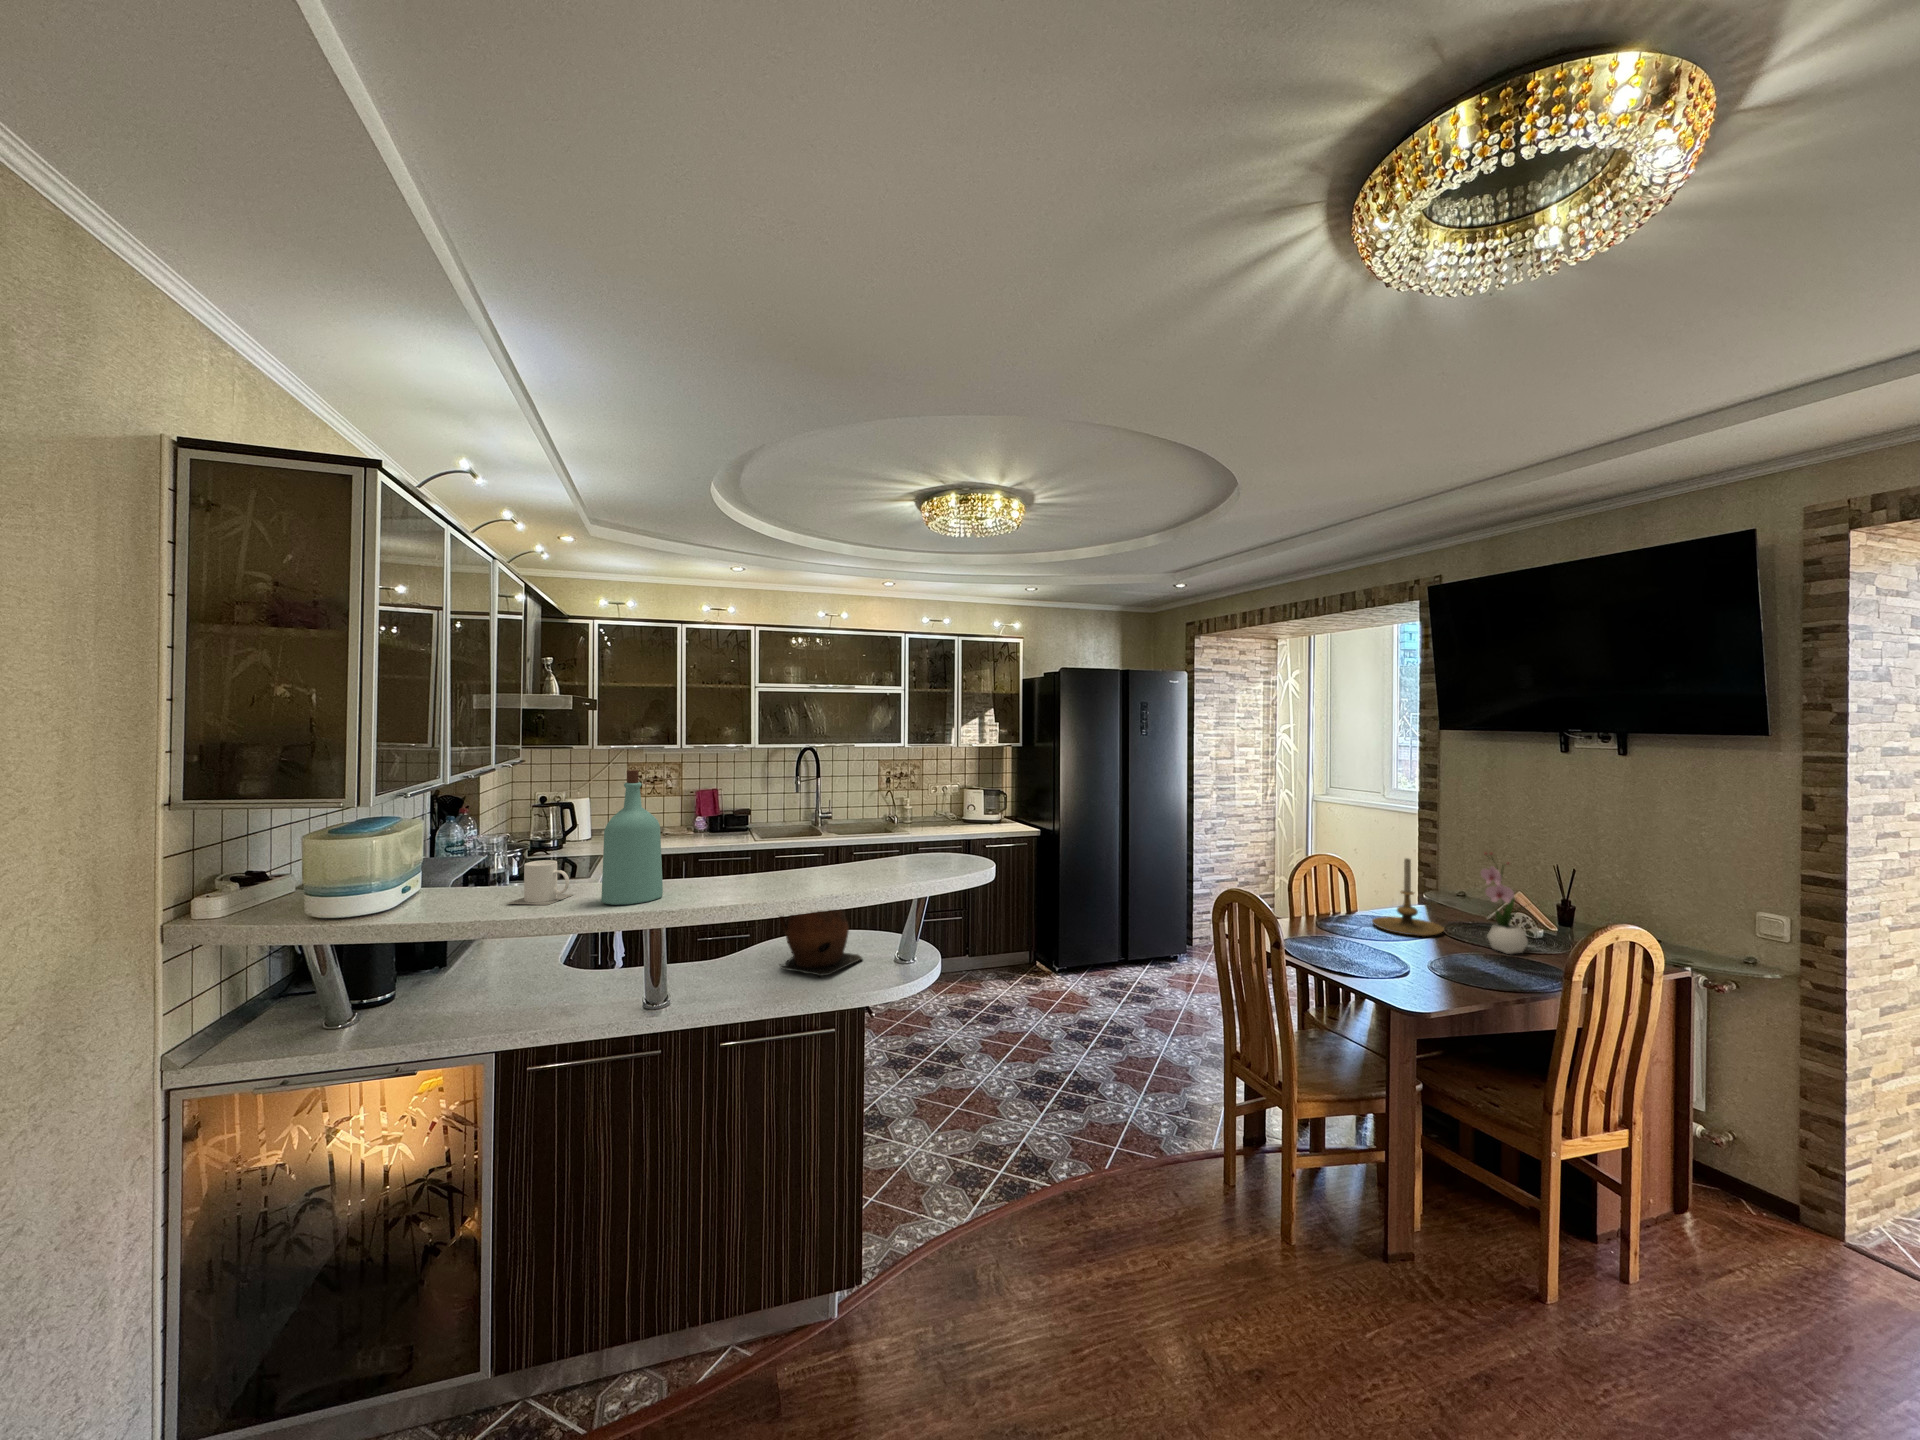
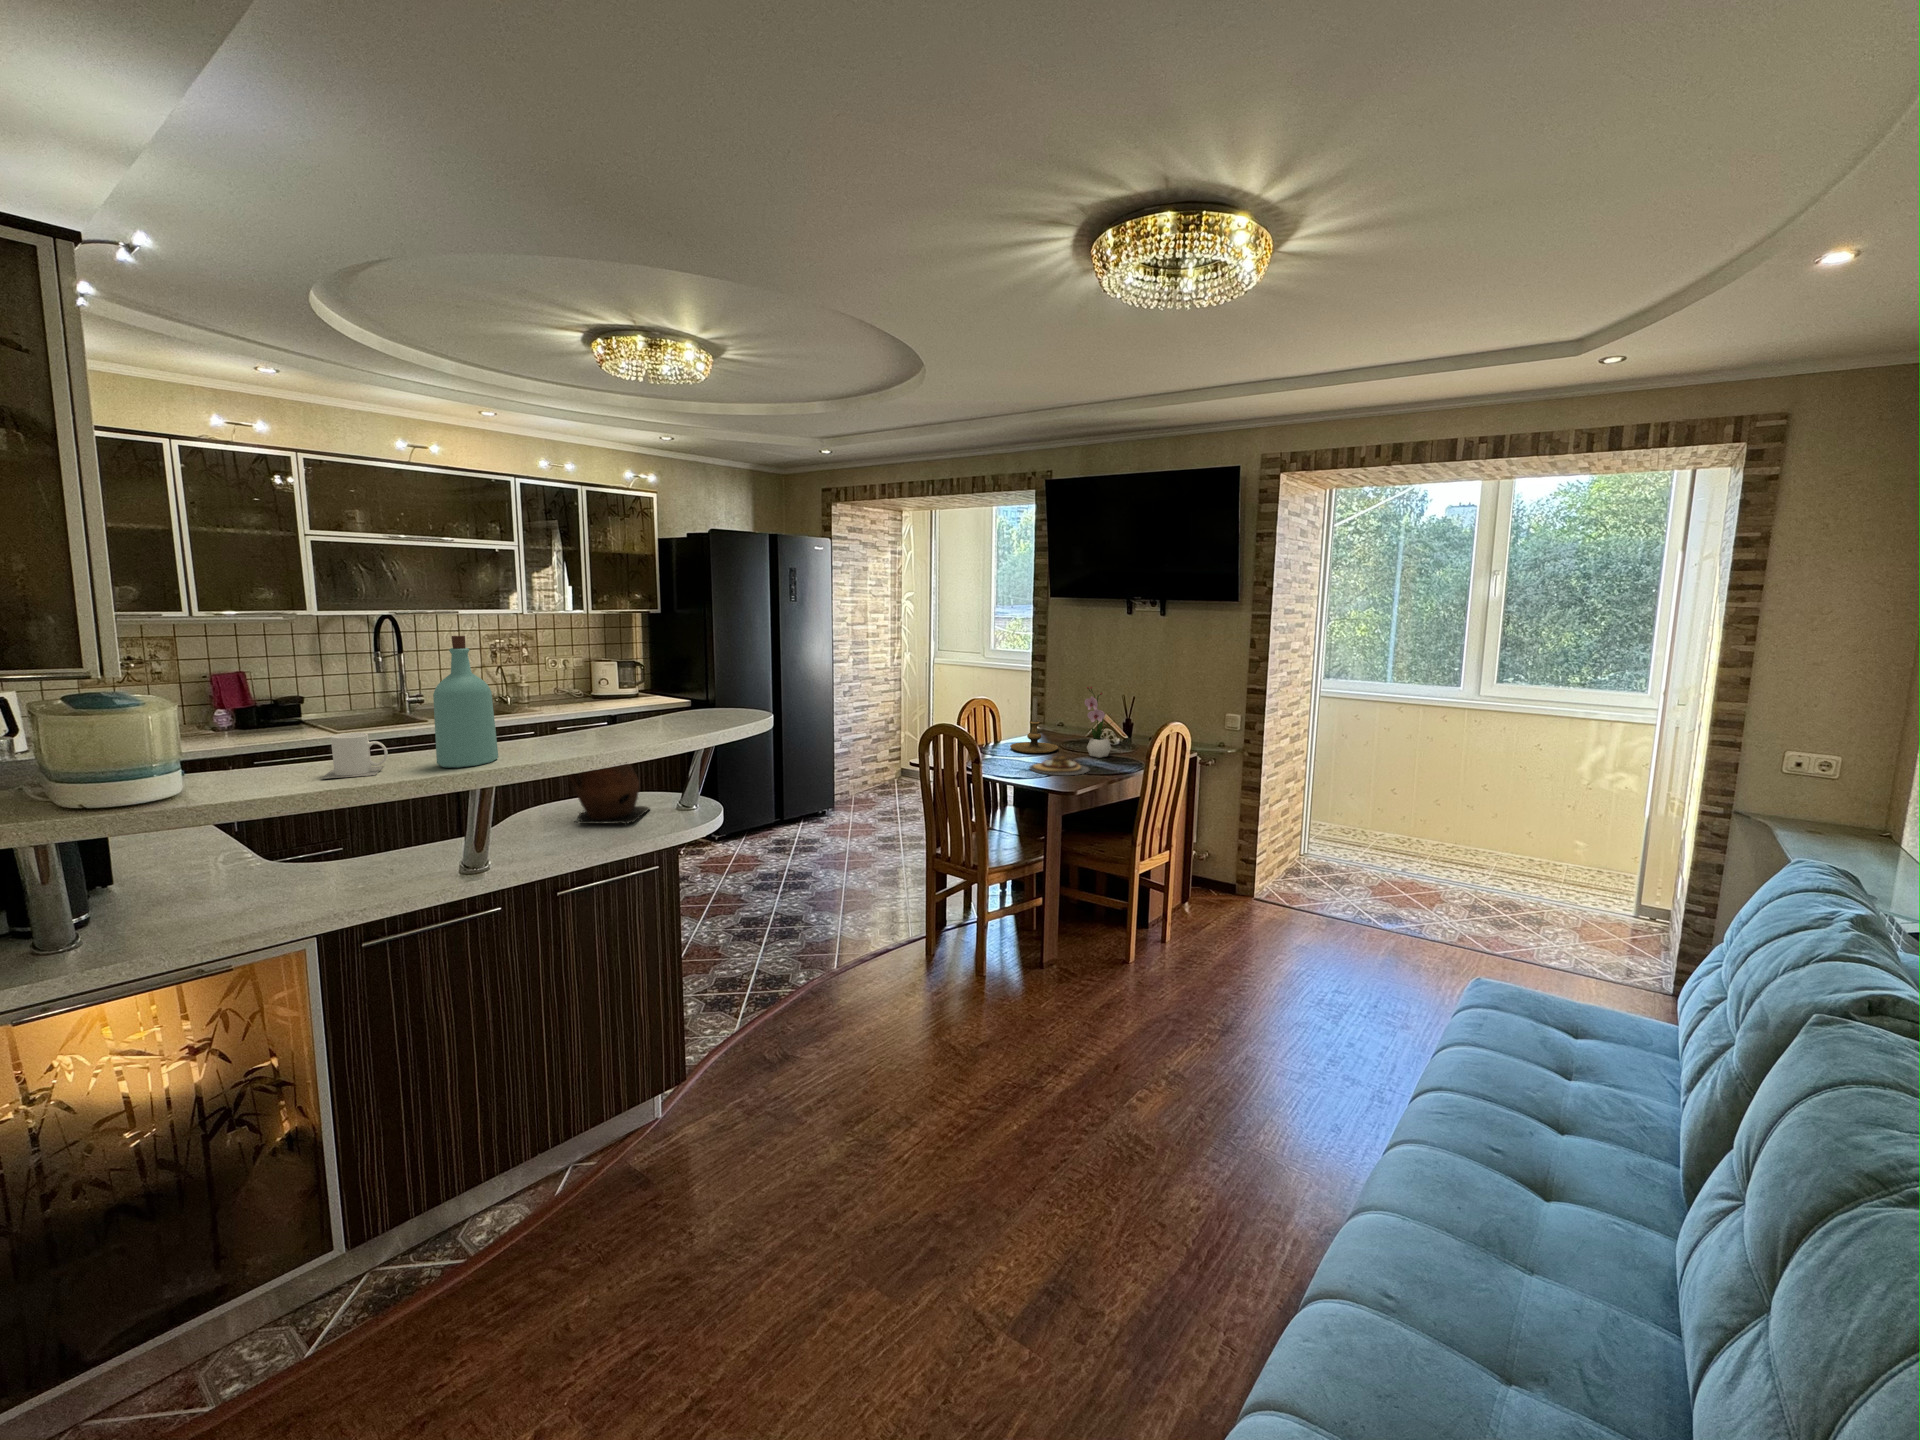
plate: none [1386,946,1483,978] -> present [1029,756,1089,775]

